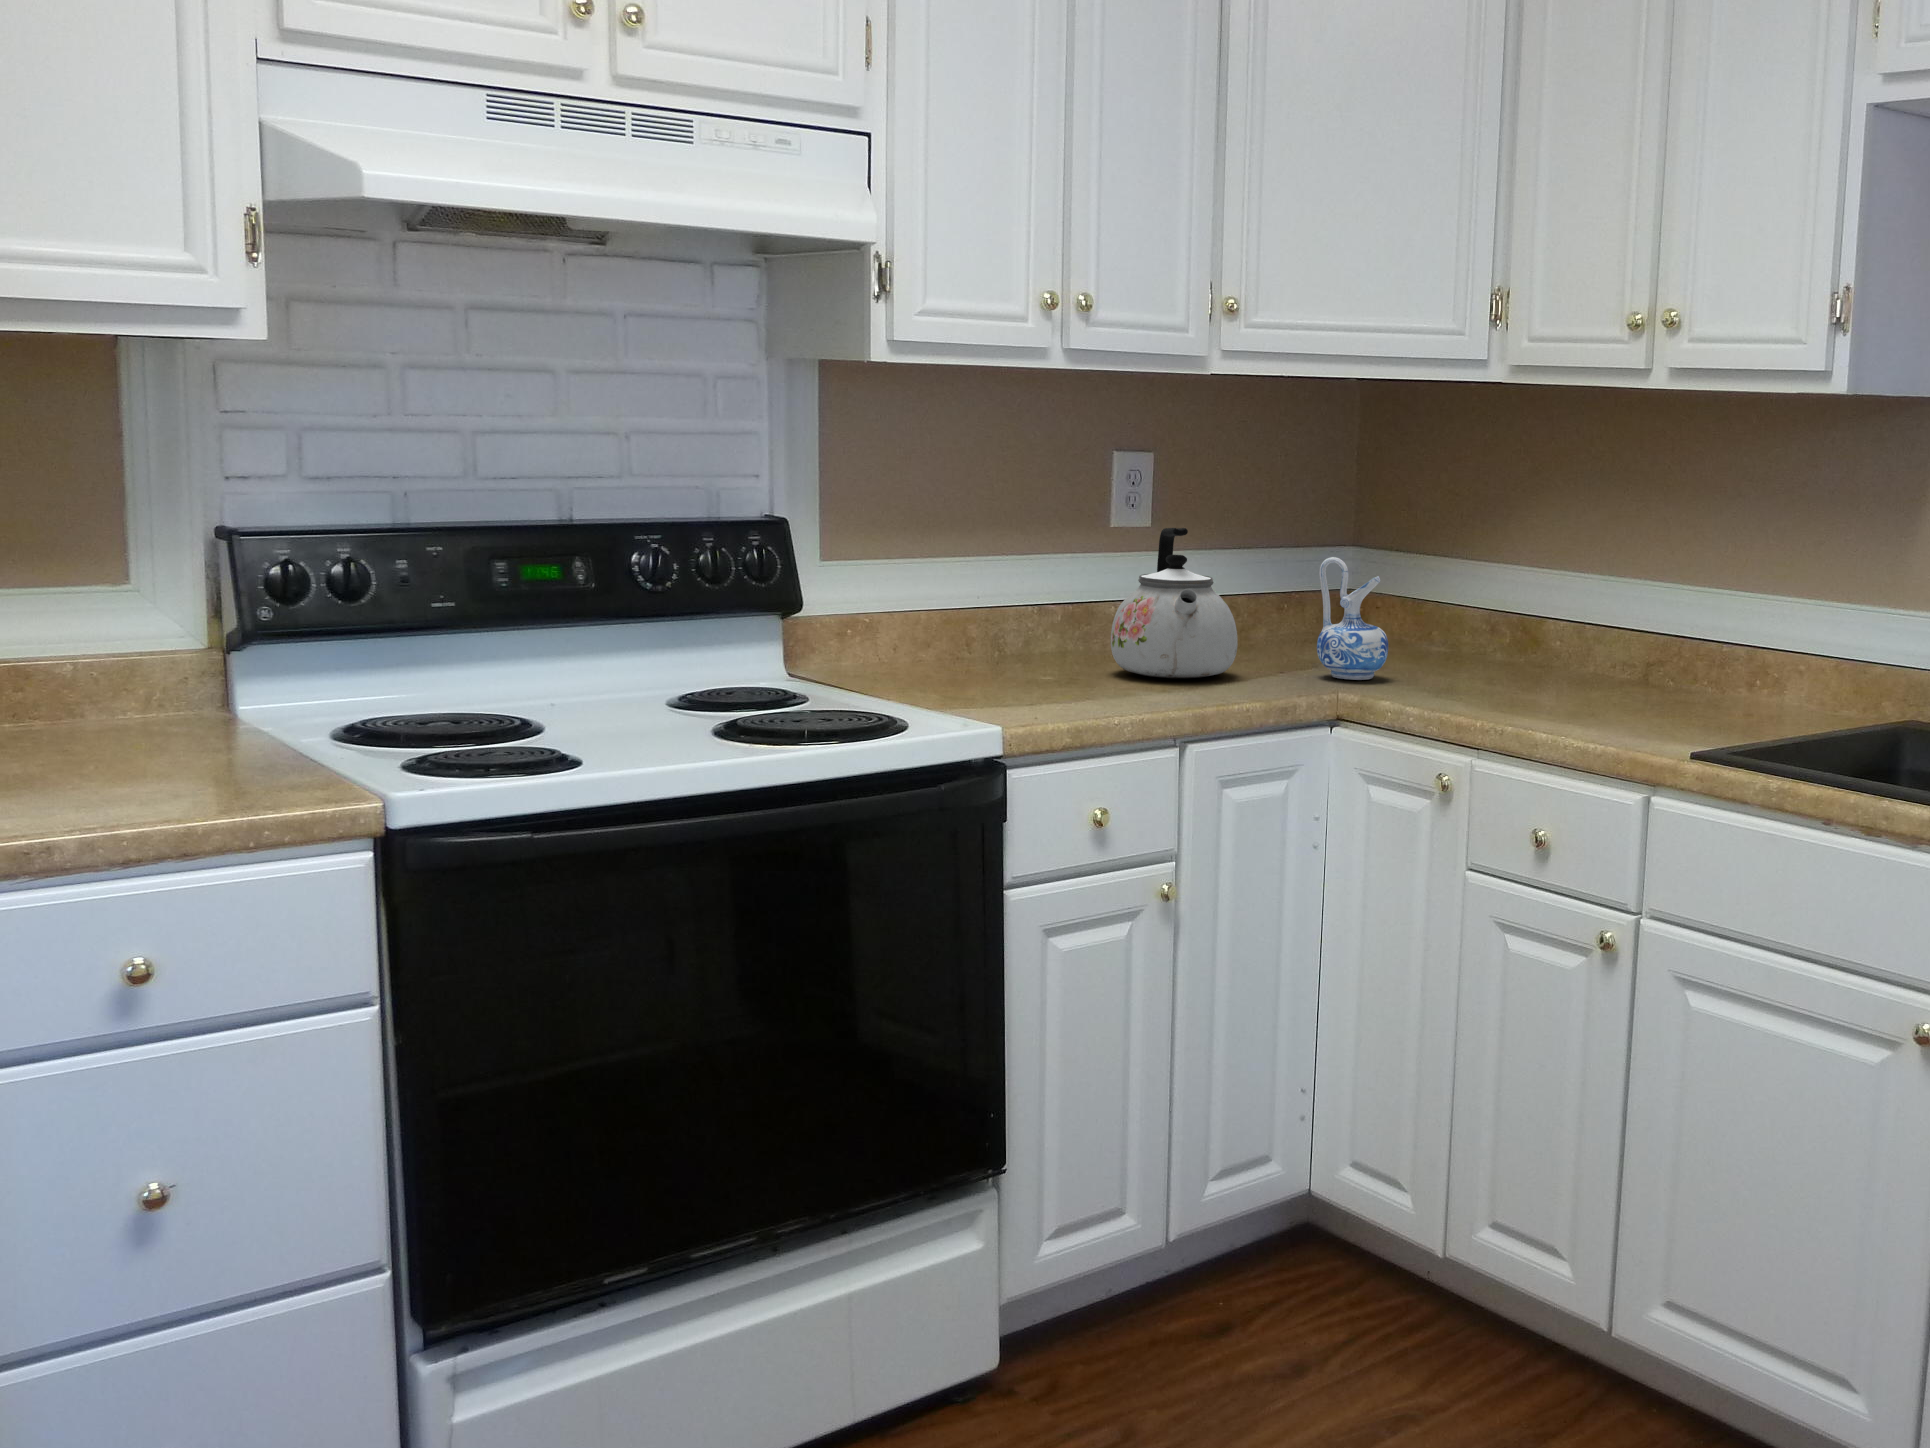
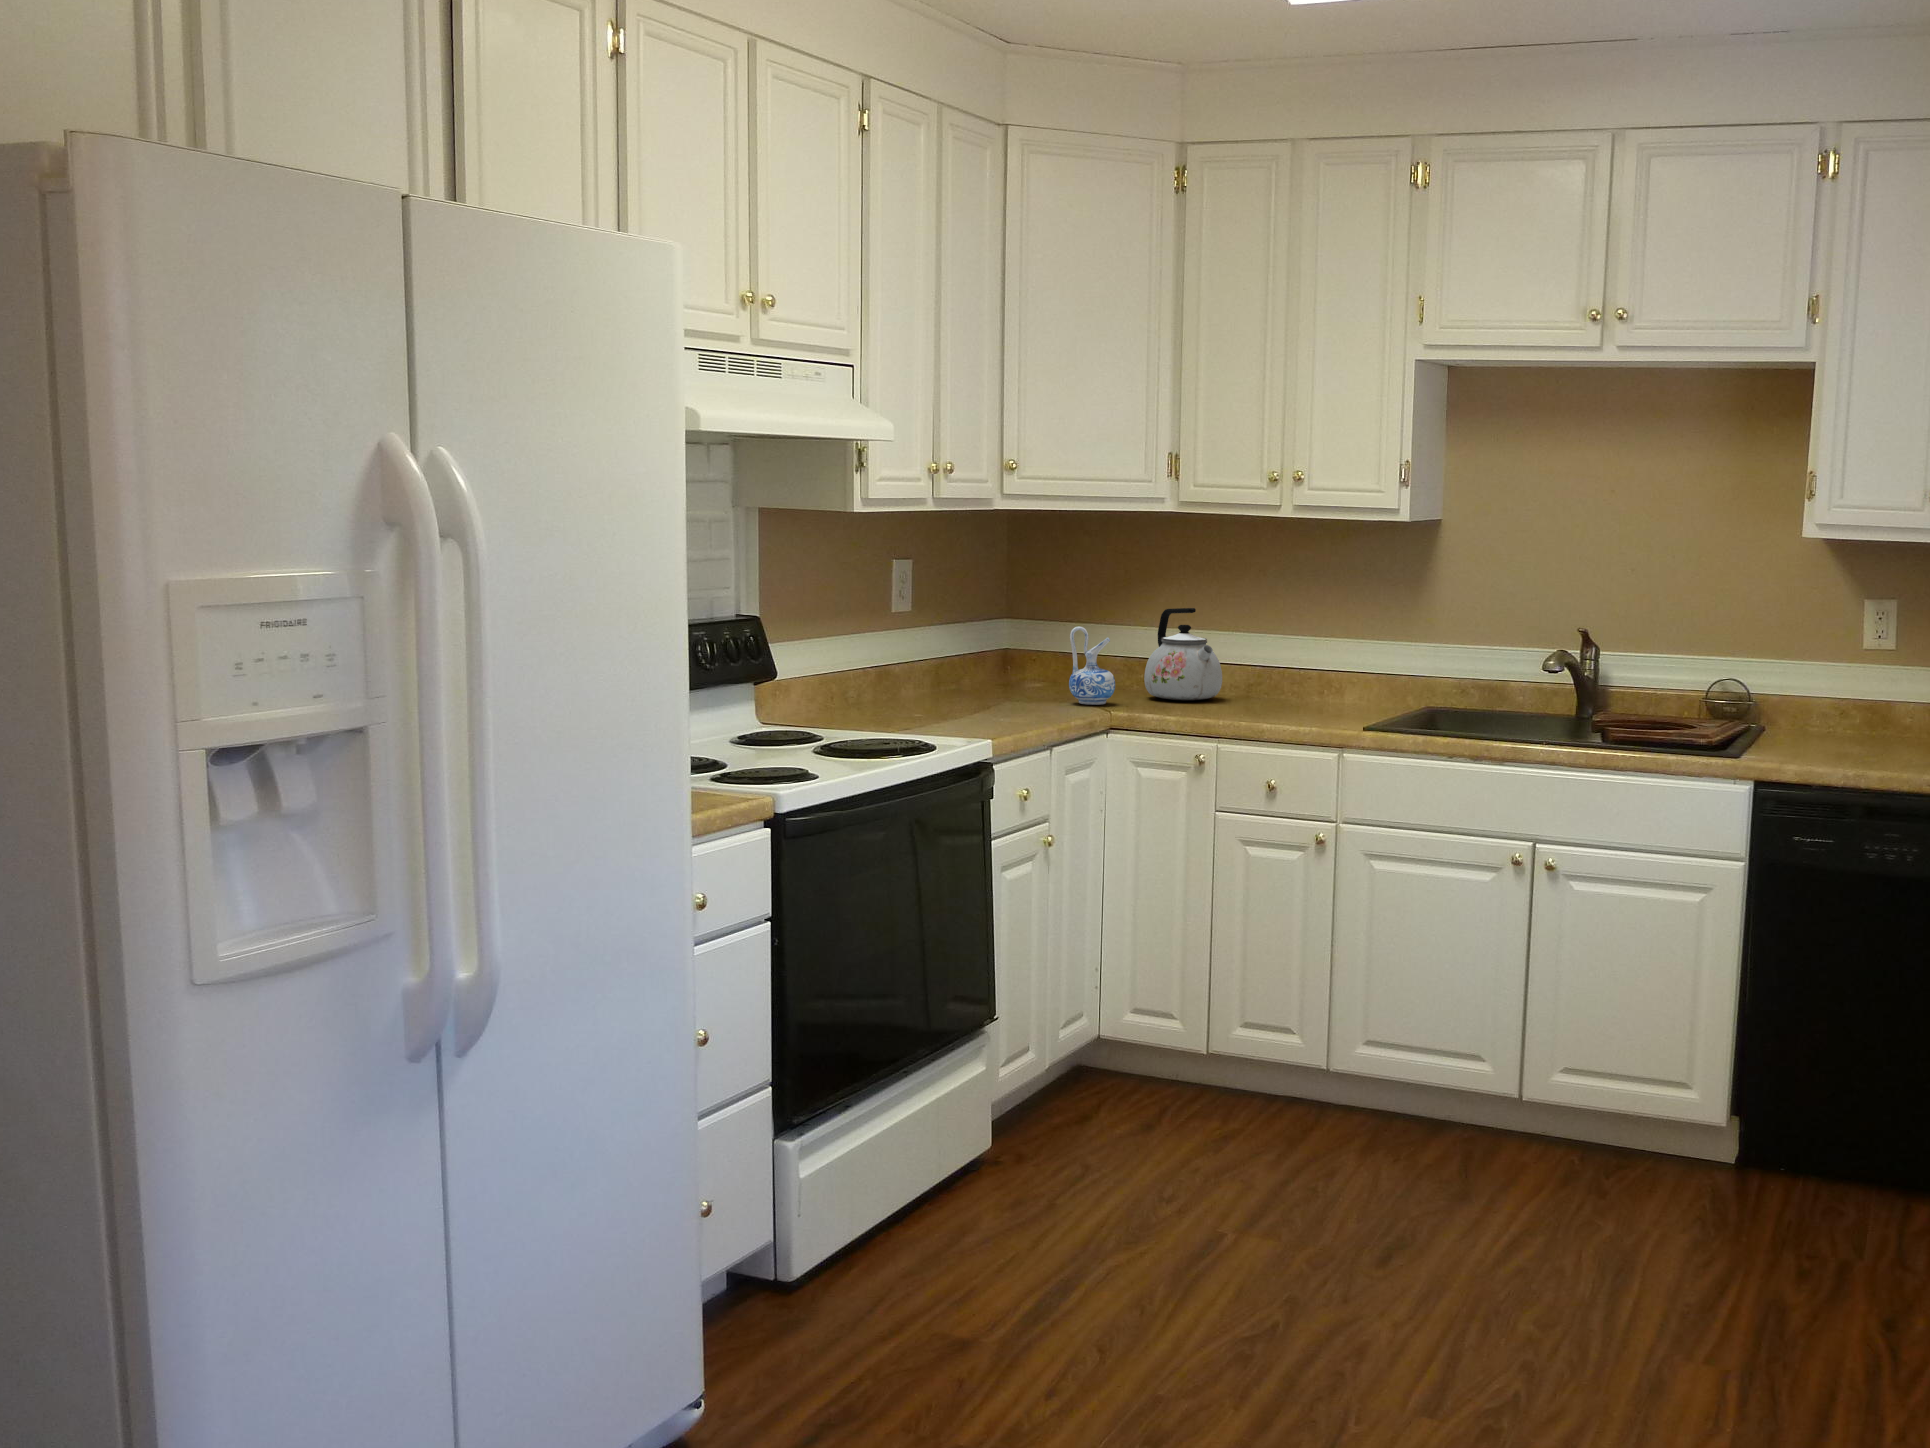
kettle: present [1111,528,1237,678] -> present [1144,608,1222,701]

